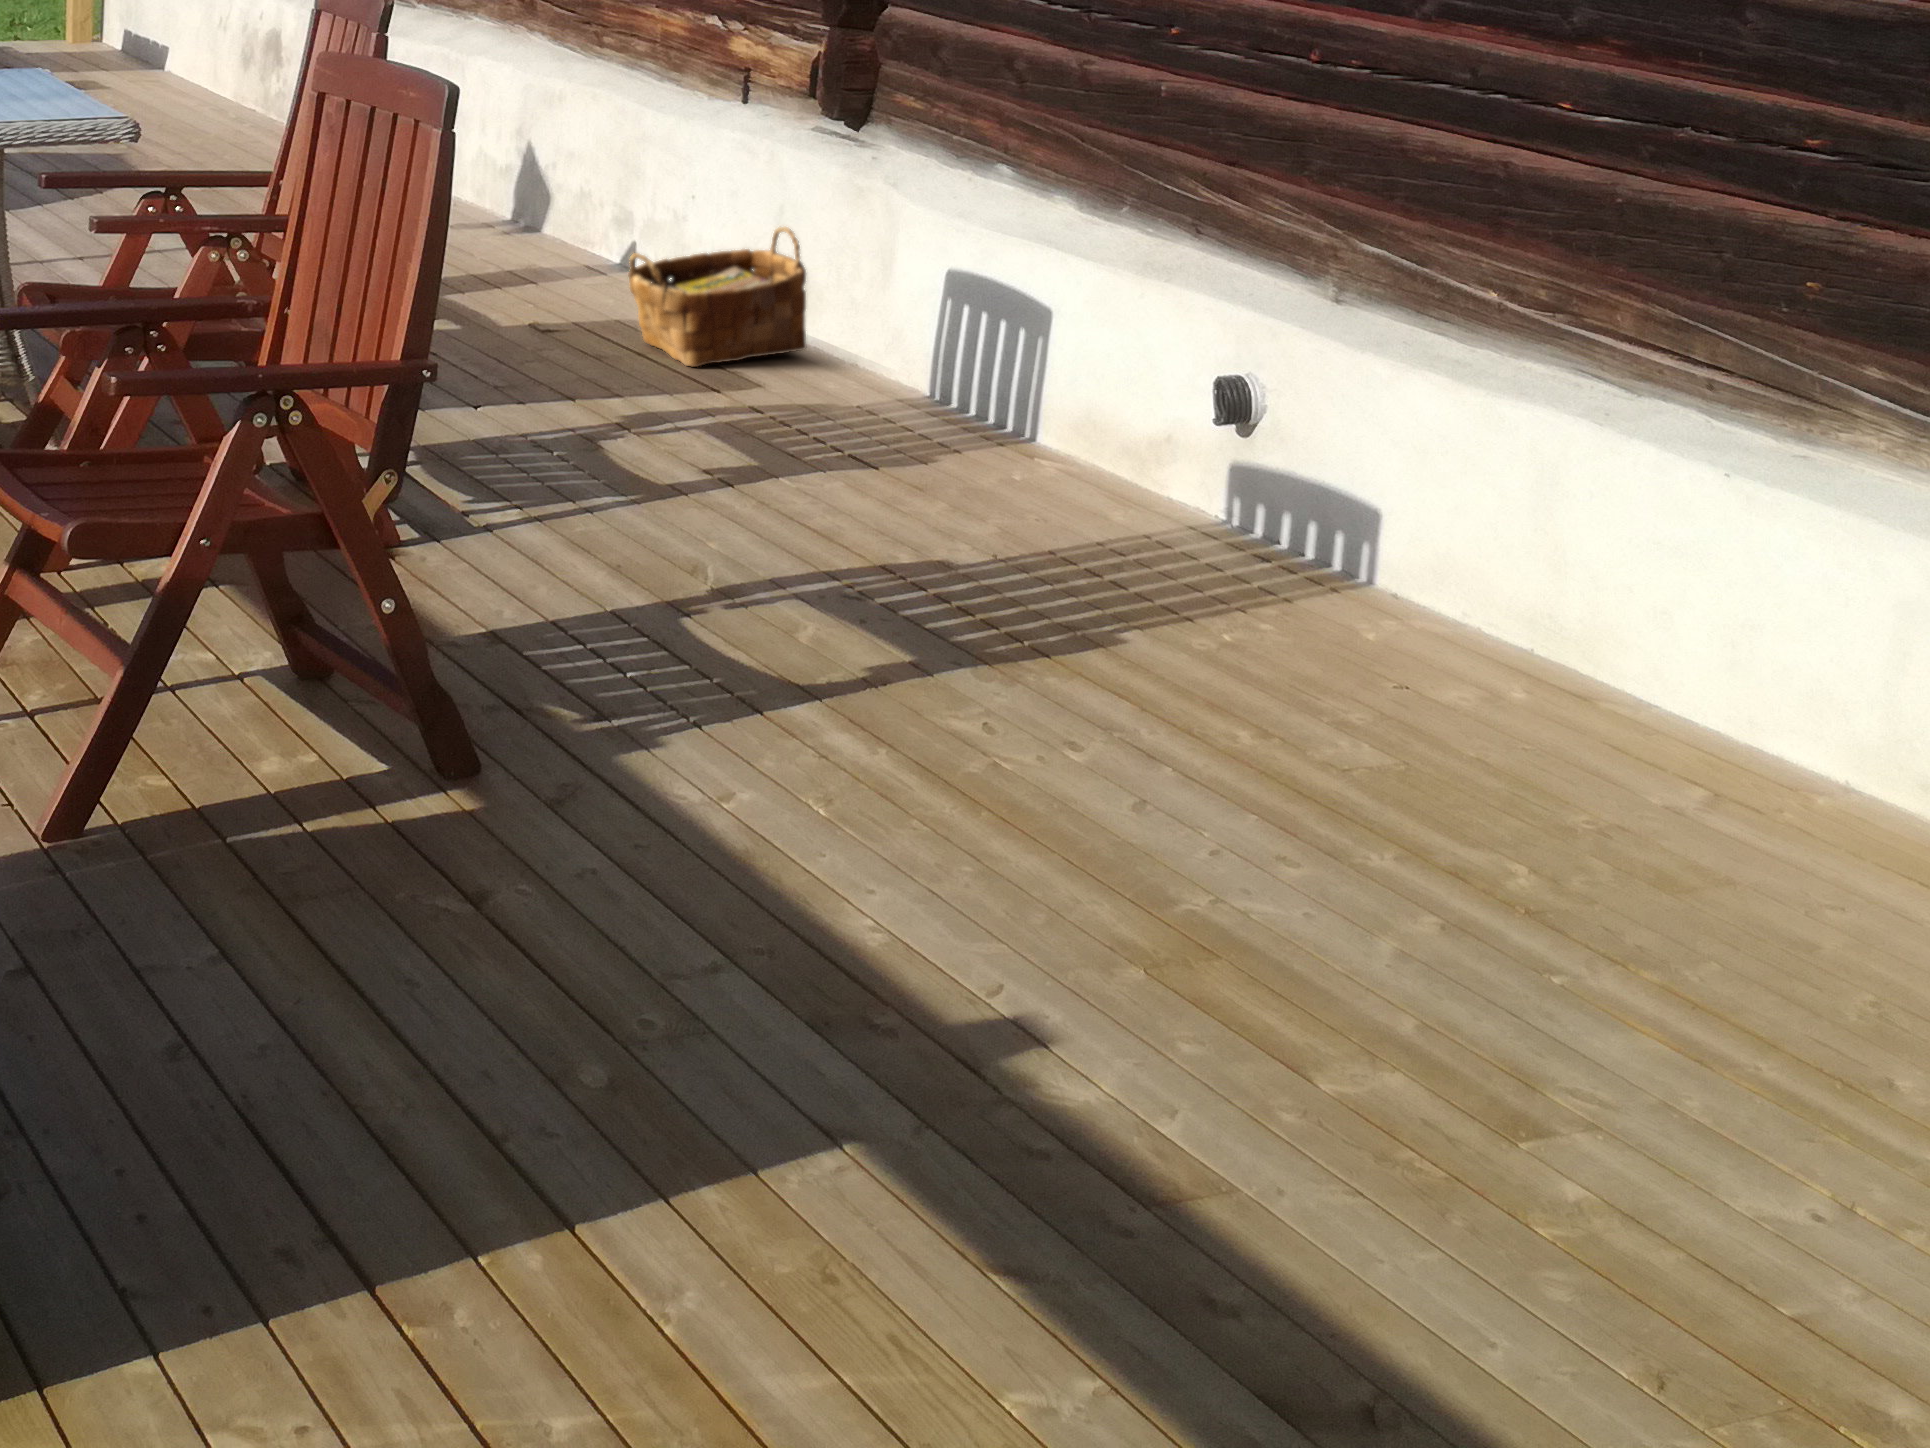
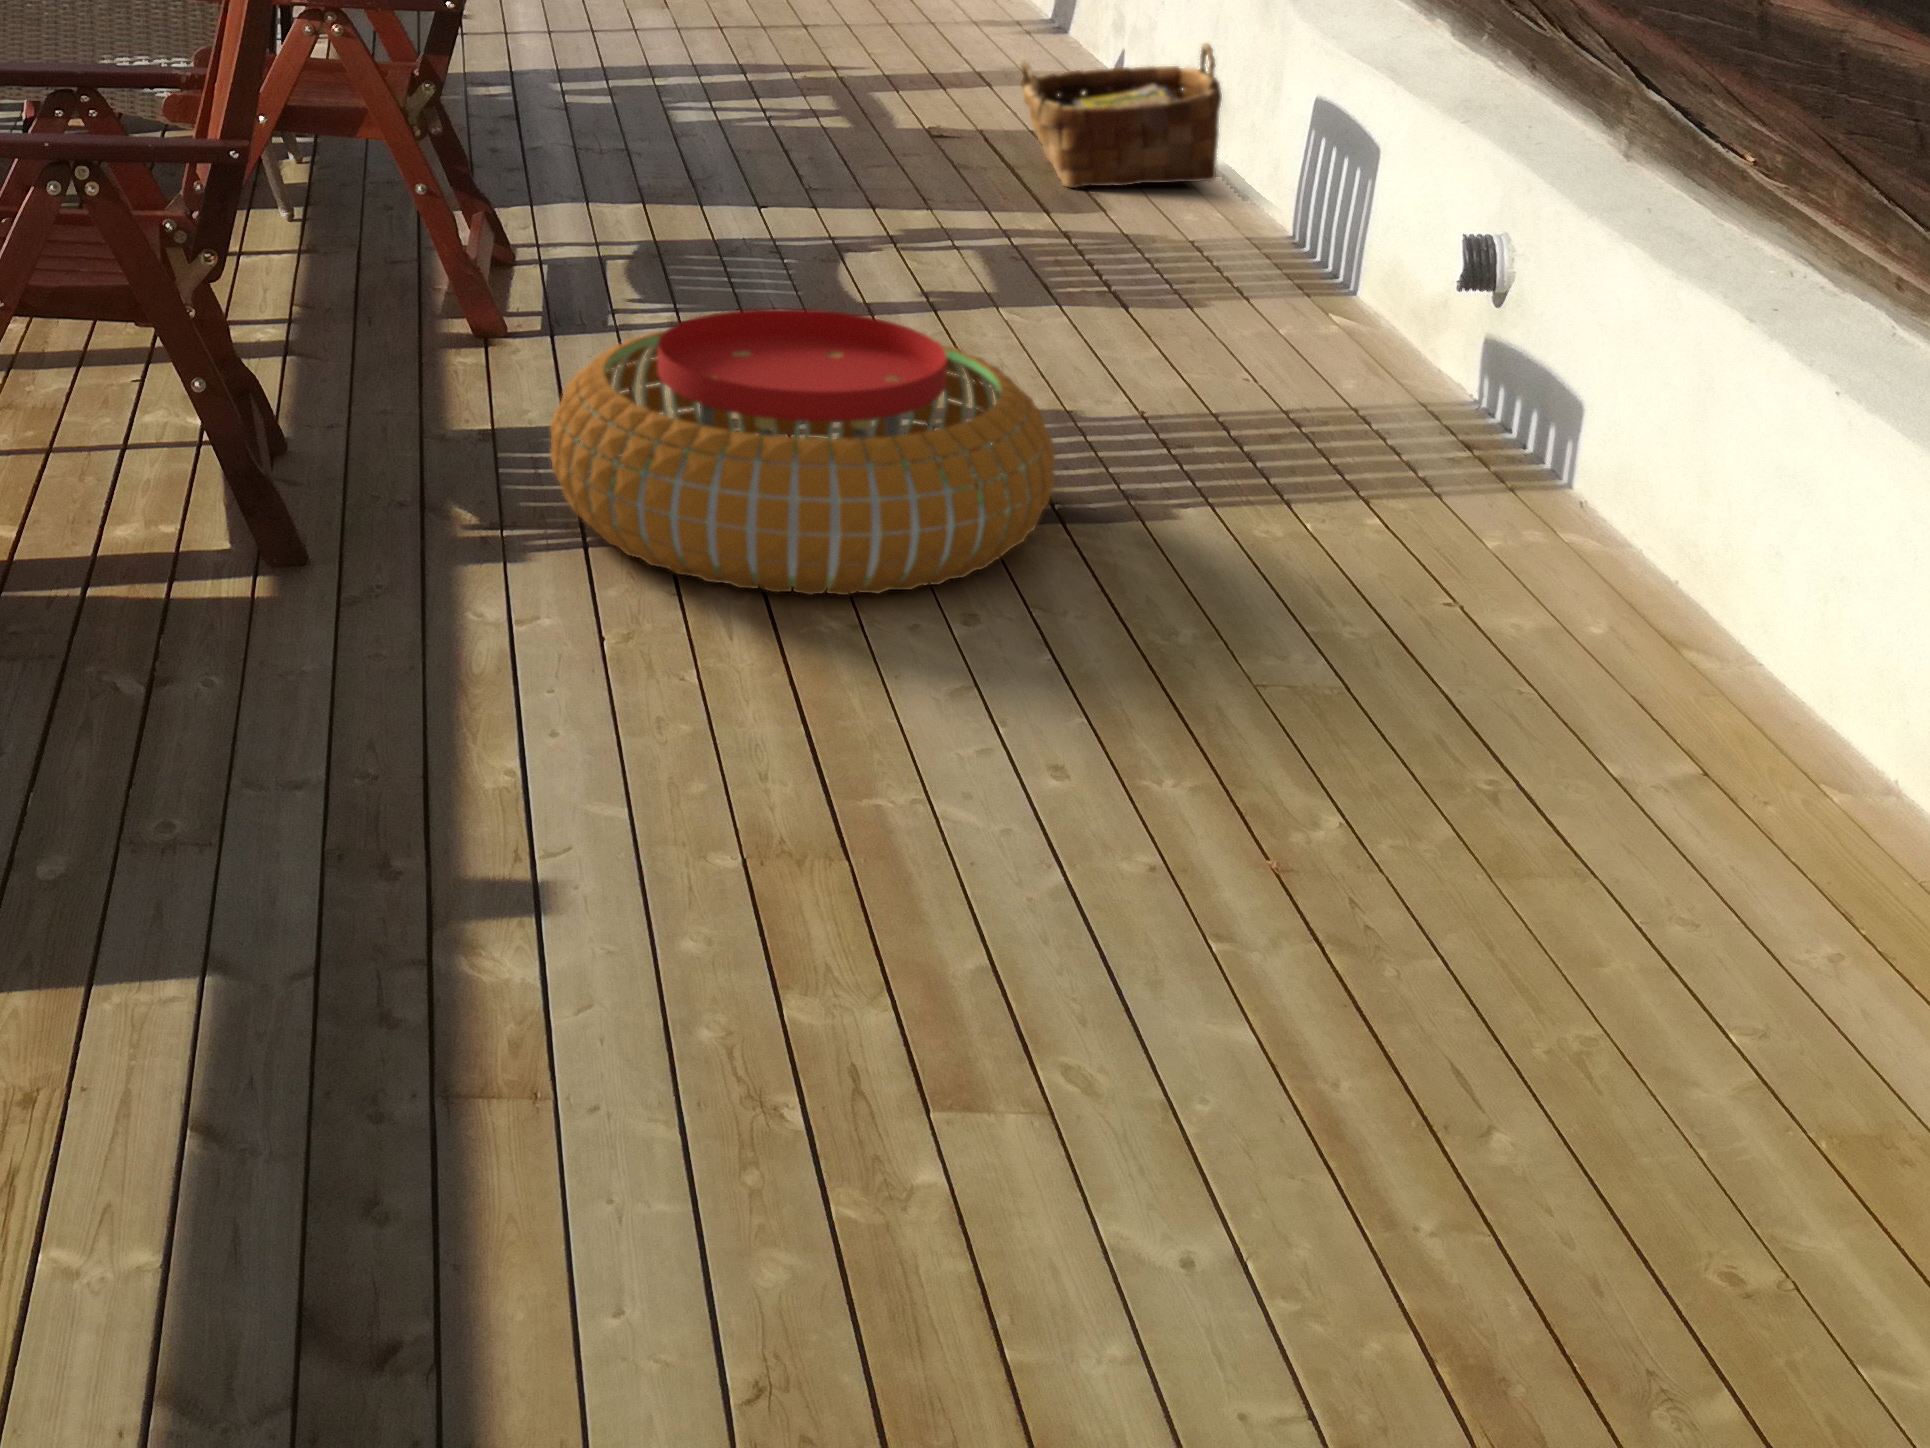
pouf: none [615,497,1085,769] -> present [550,309,1055,595]

